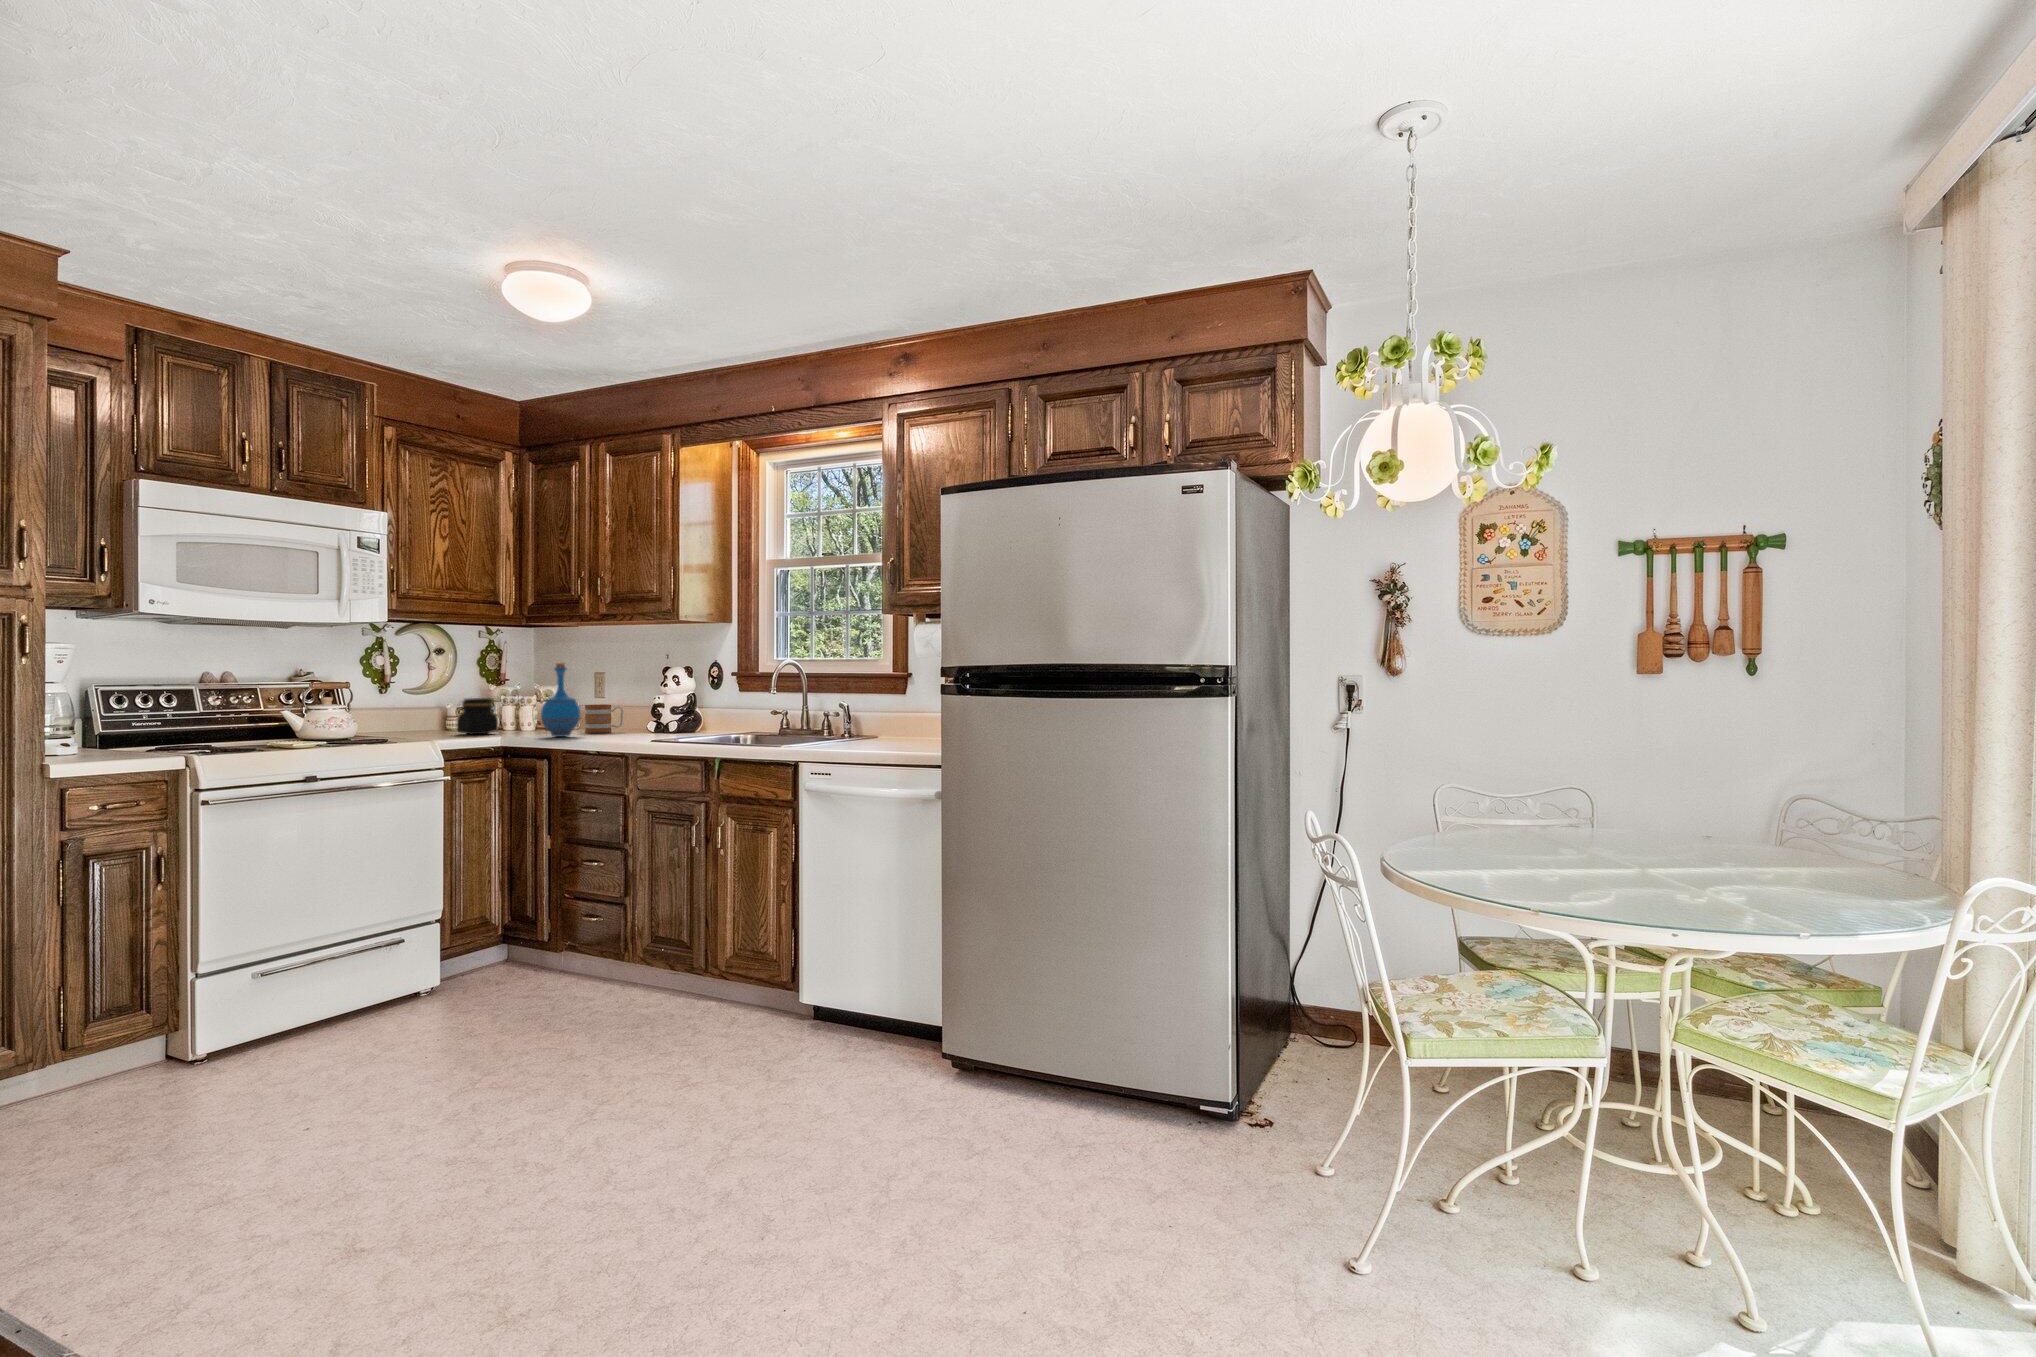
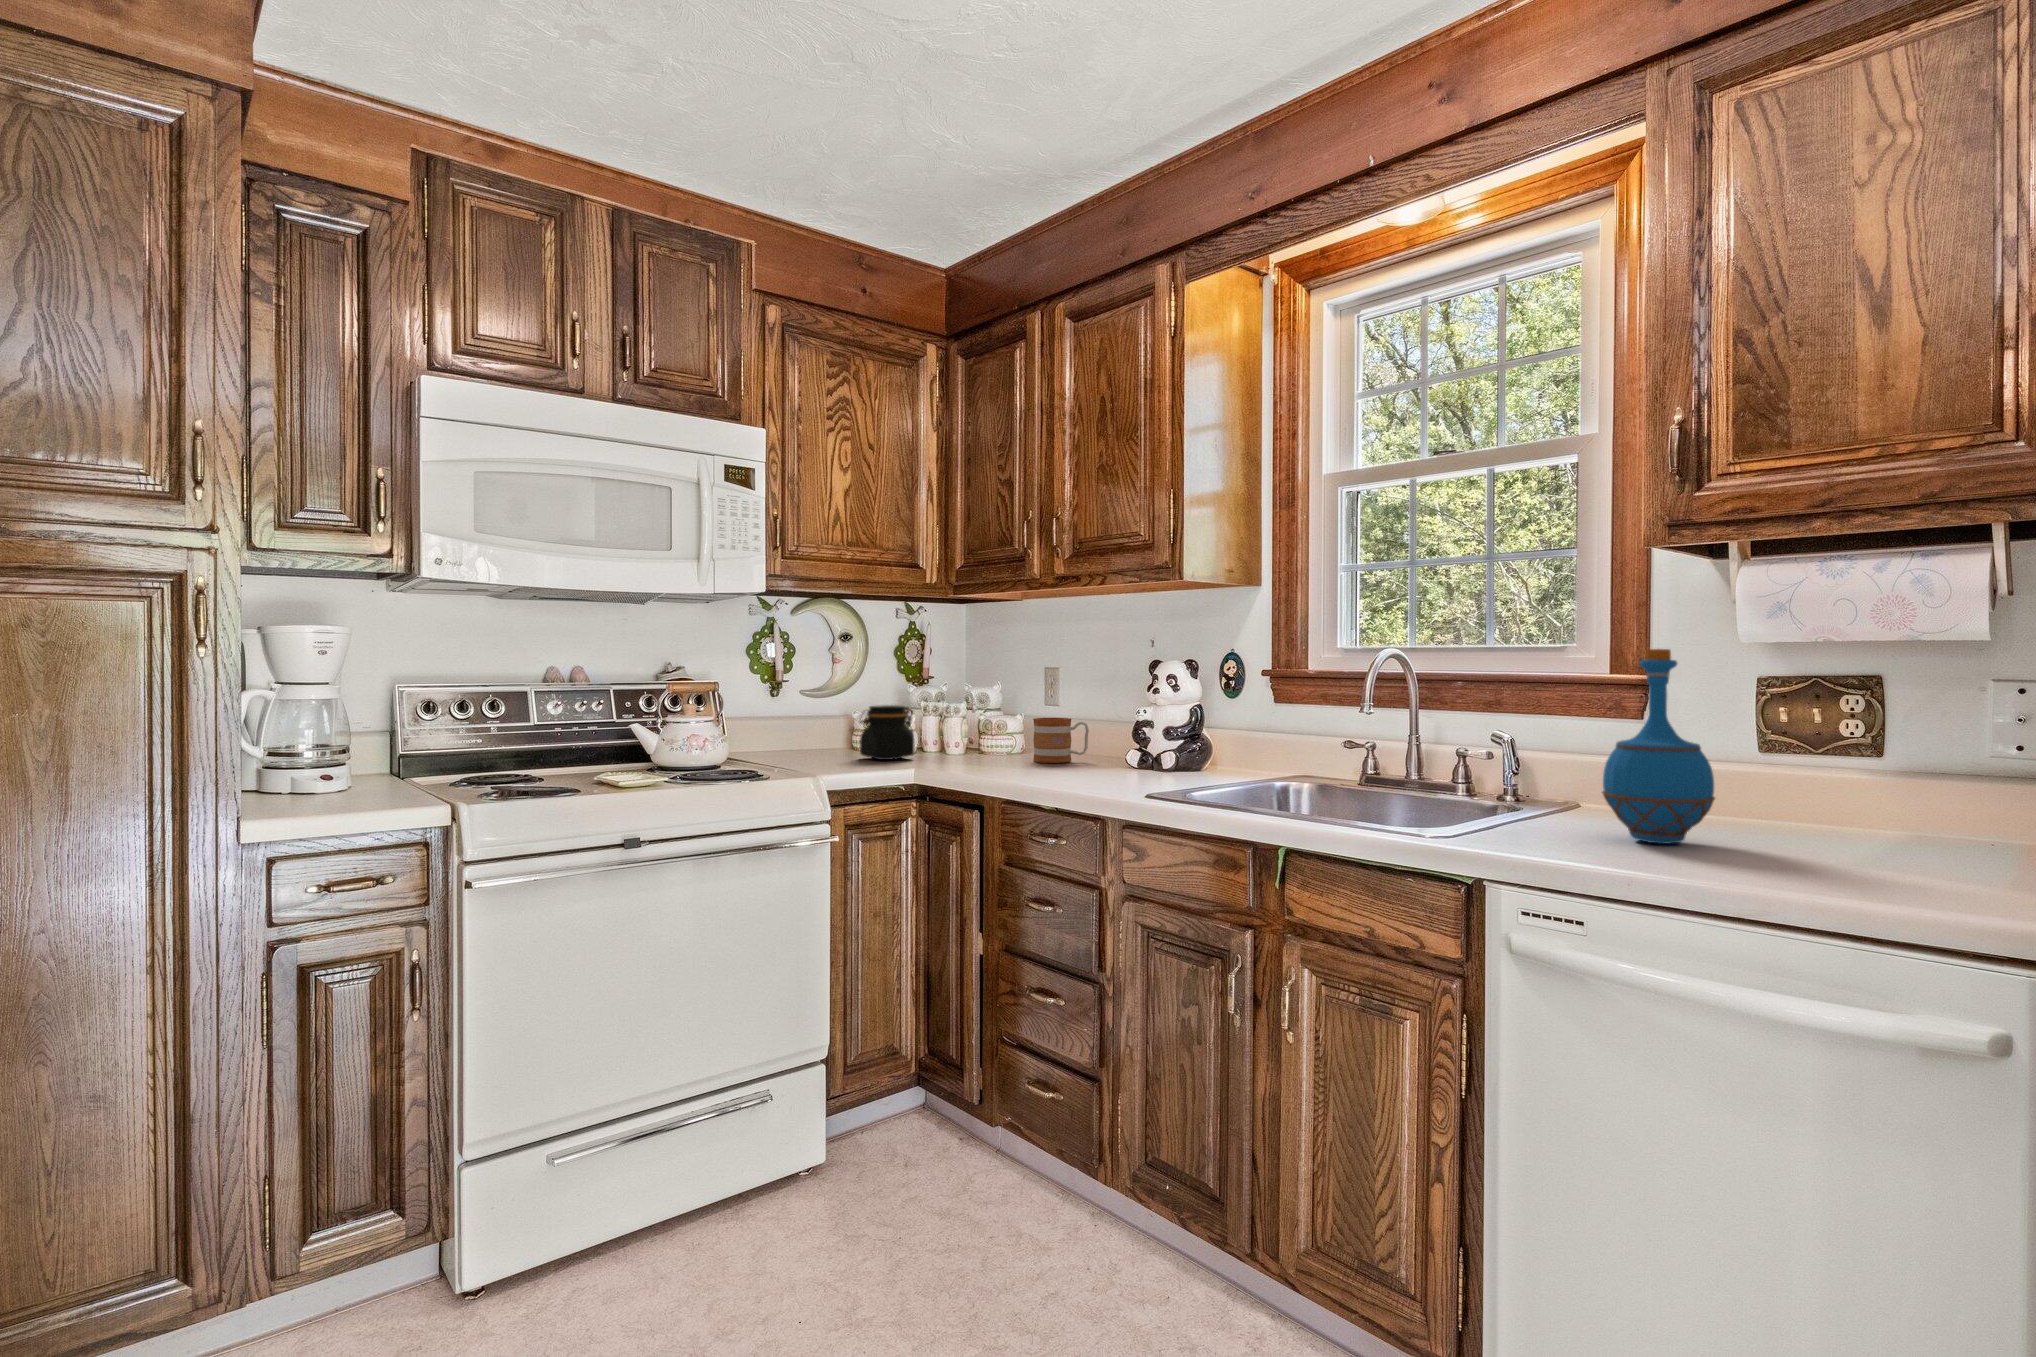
bottle: present [541,663,581,737] -> present [1602,649,1715,844]

